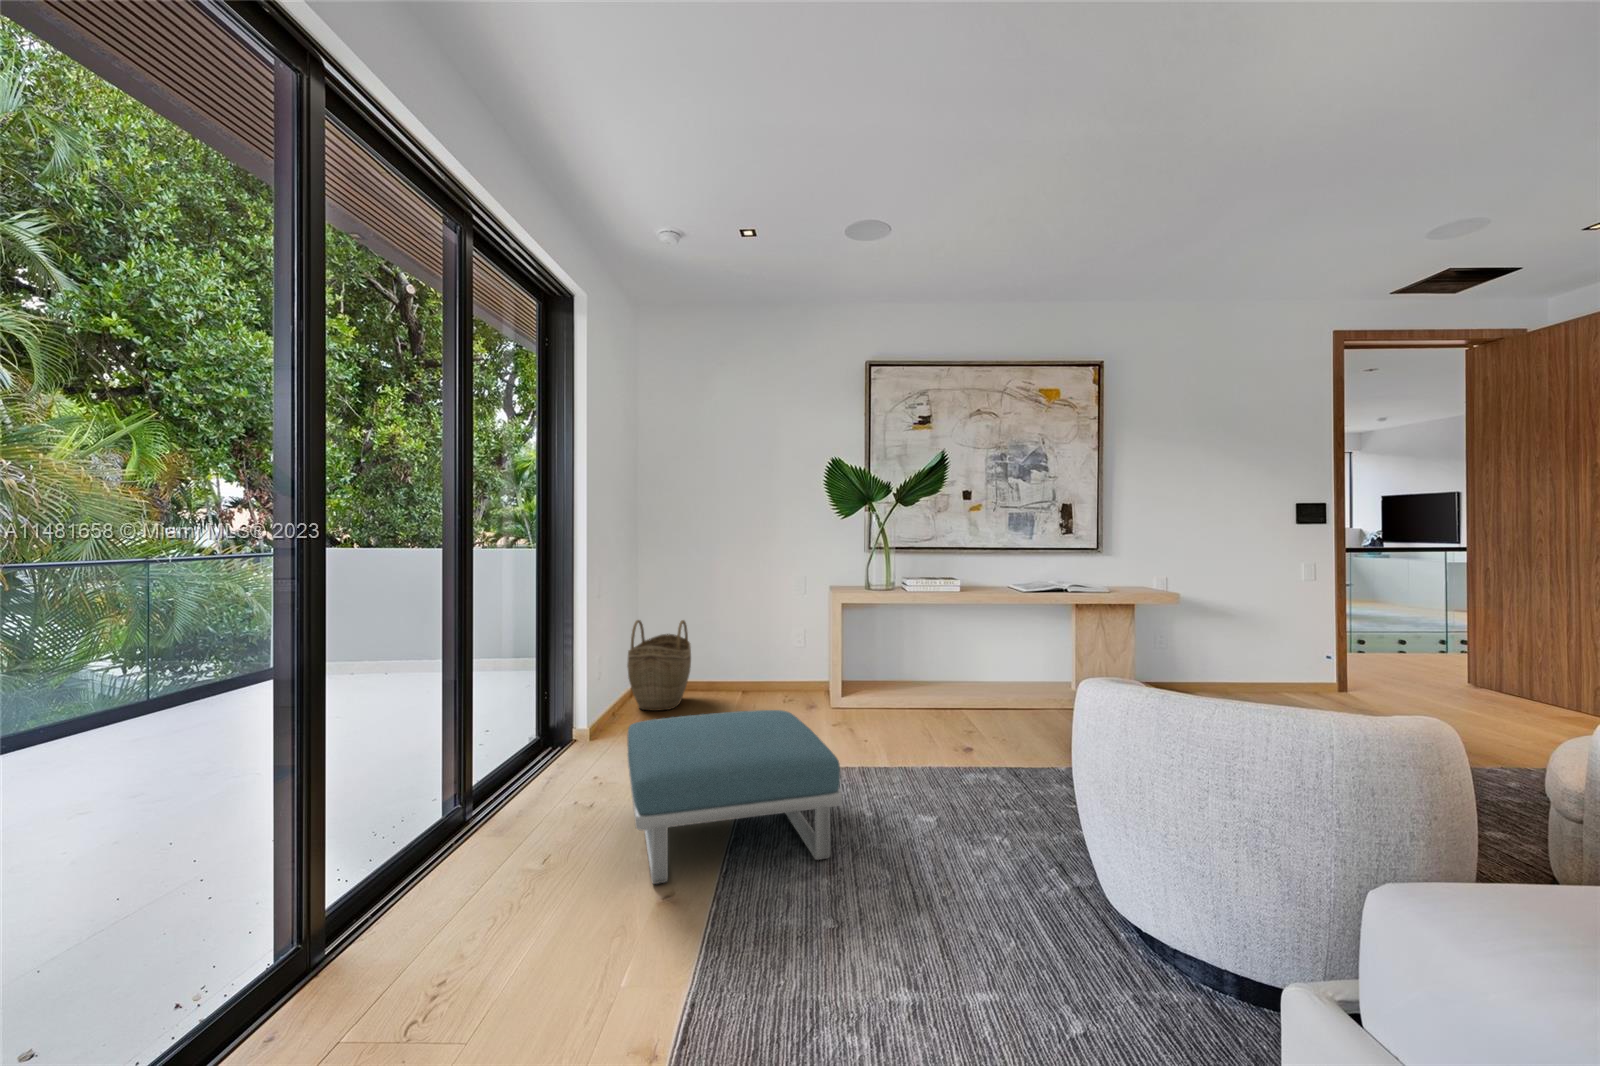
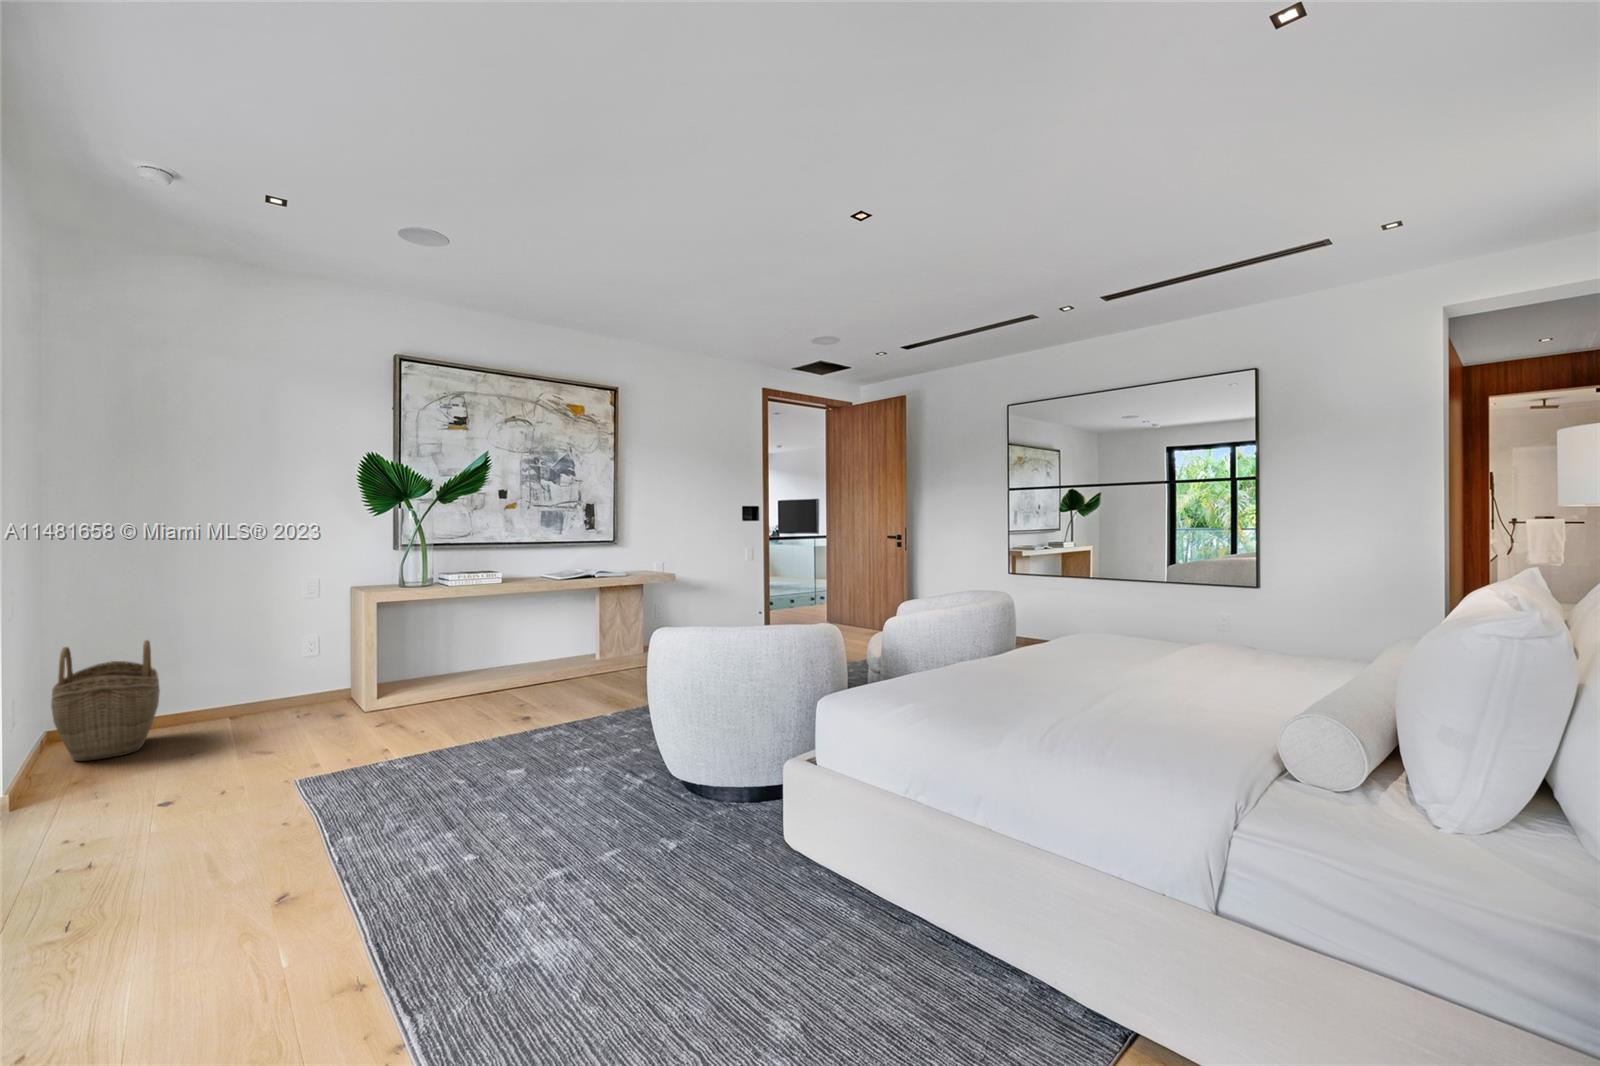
footstool: present [627,710,842,884] -> none [157,708,454,891]

